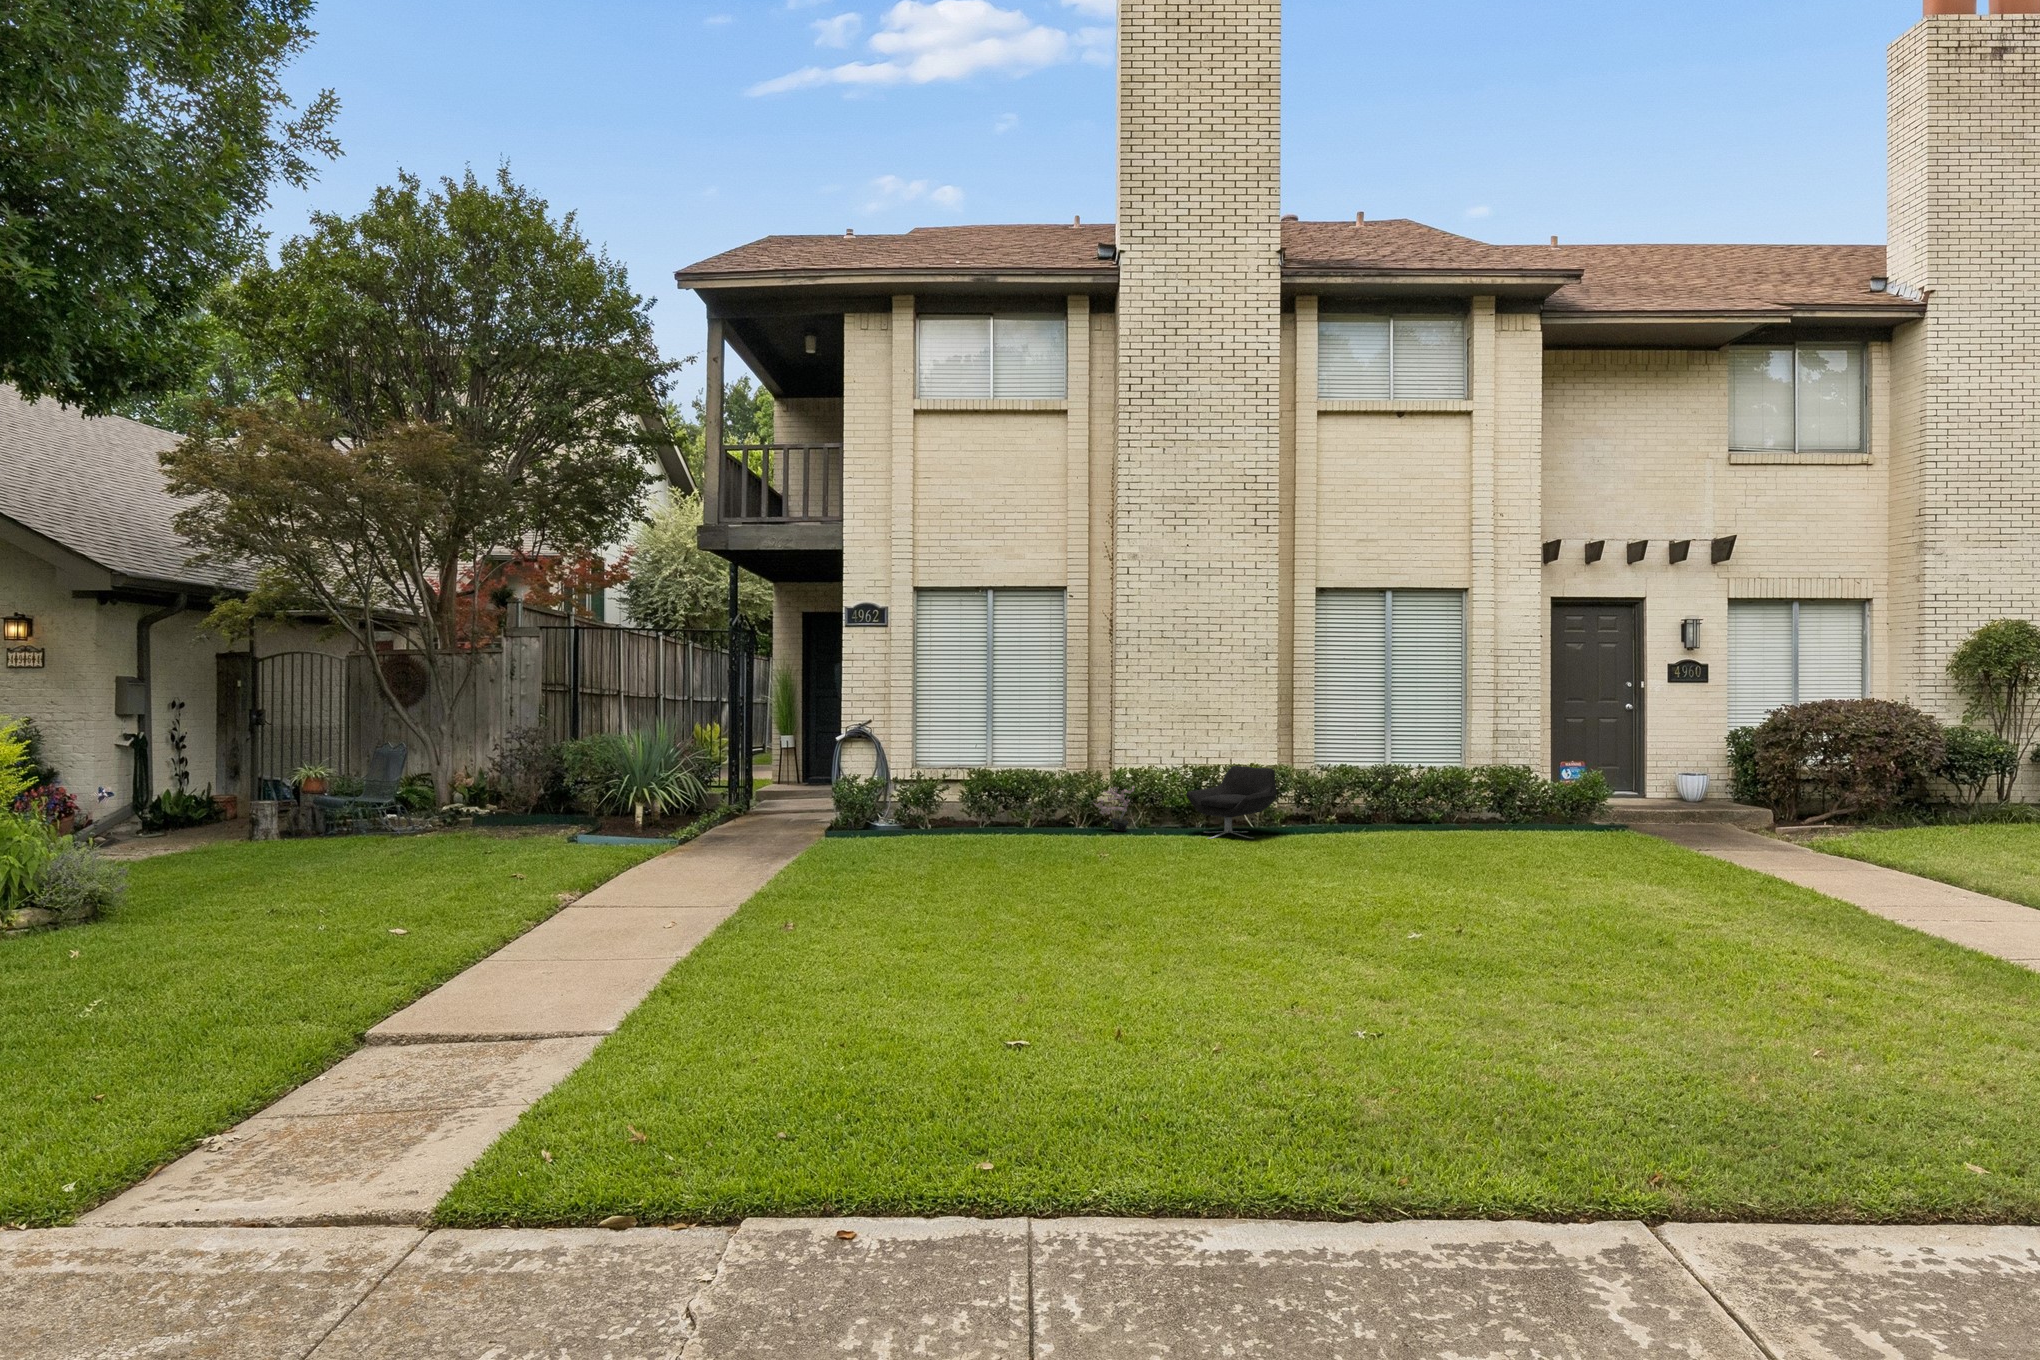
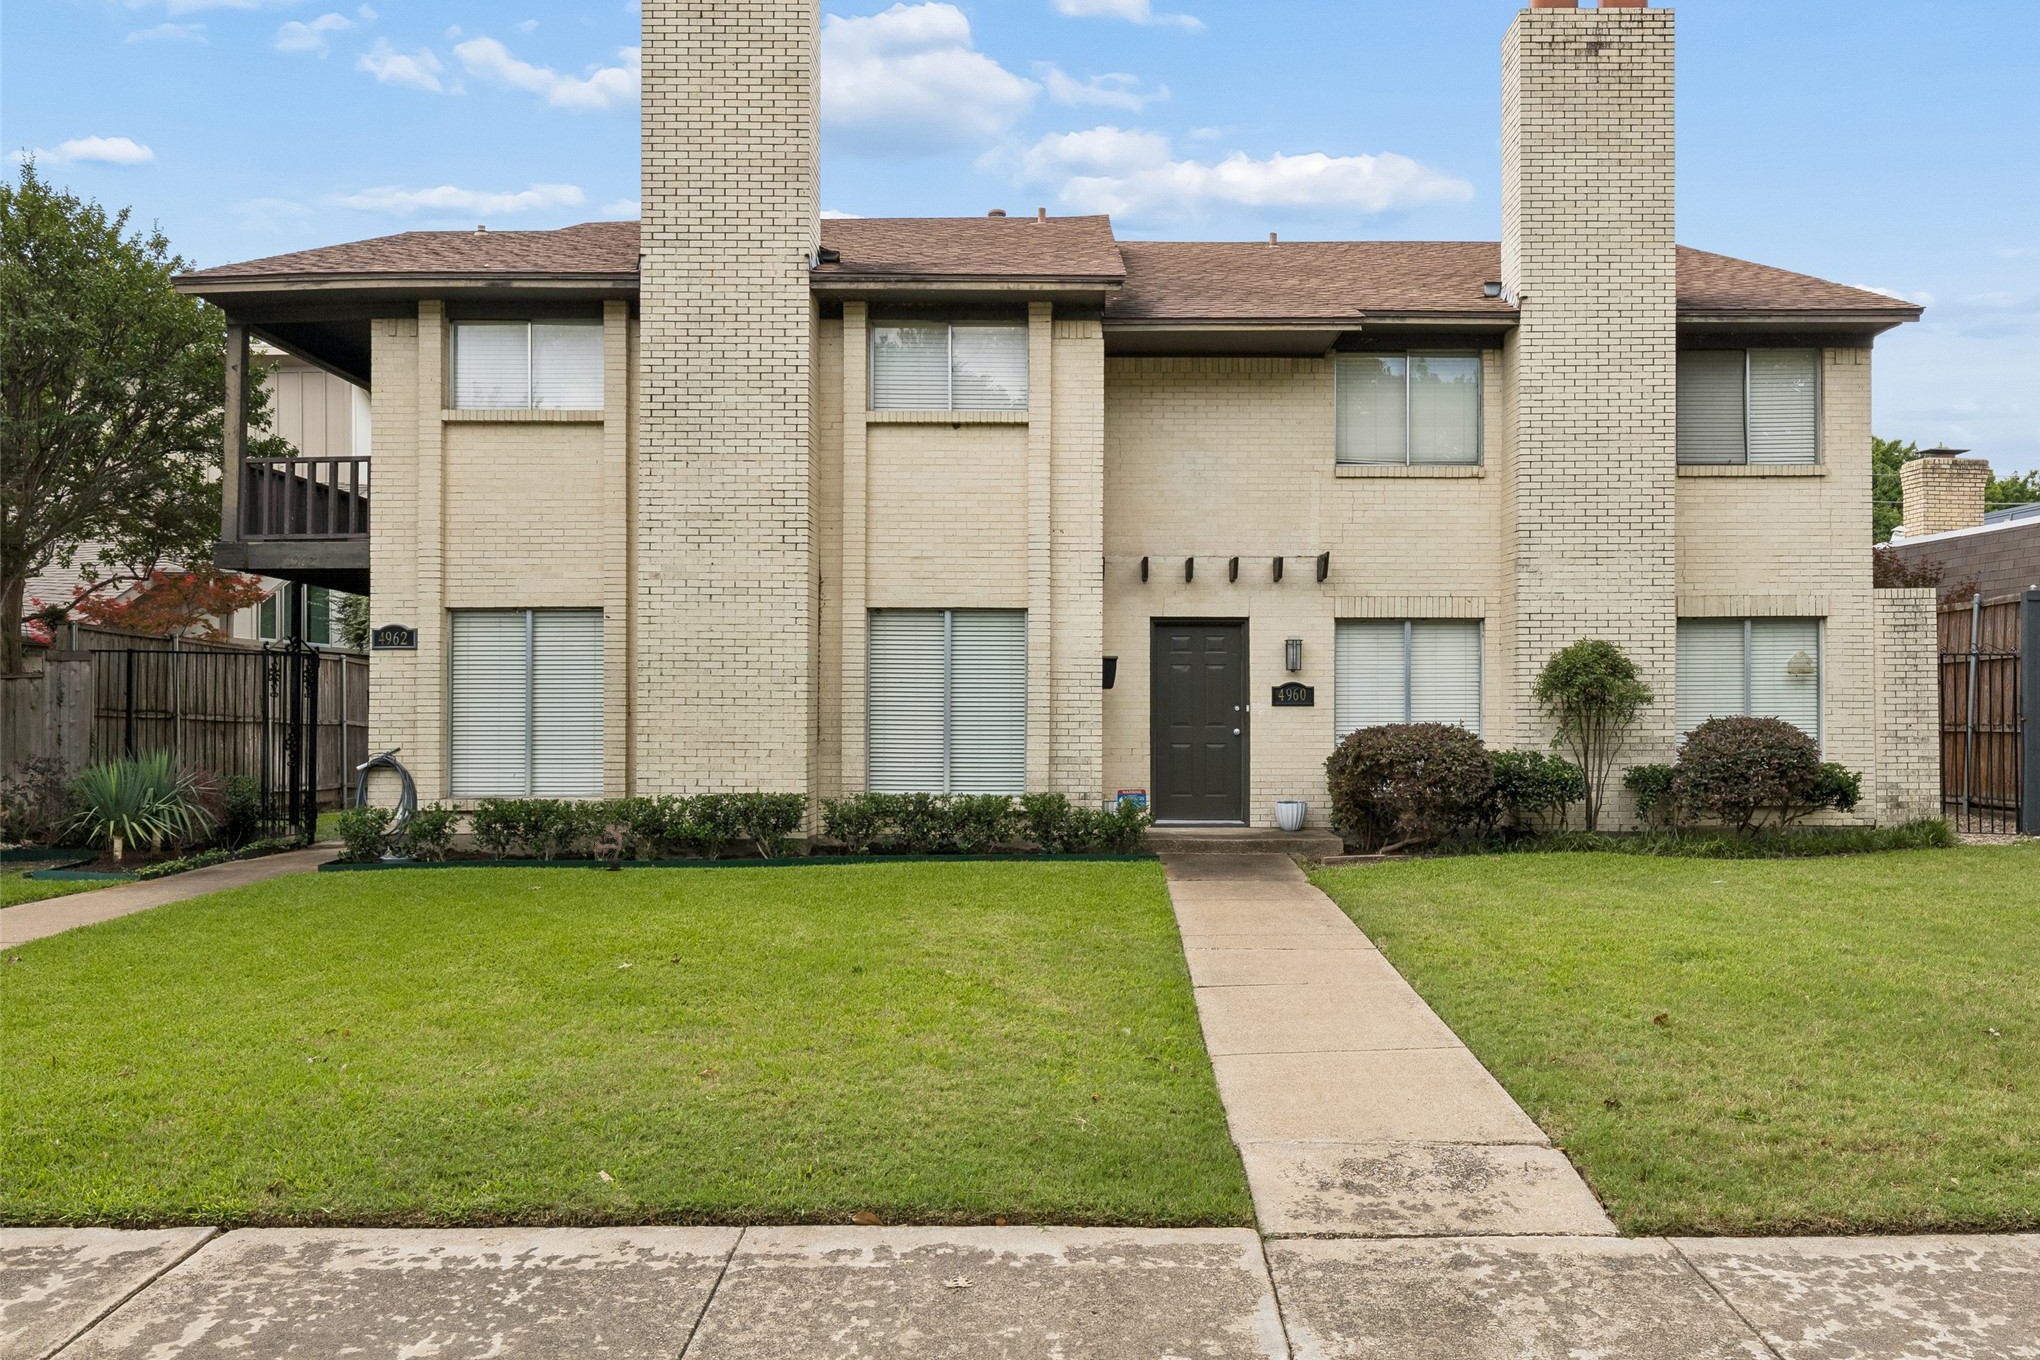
lounge chair: present [1186,766,1277,839] -> none [677,801,770,876]

